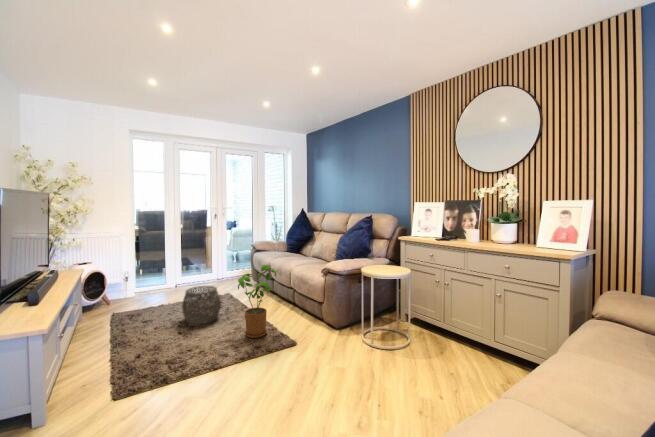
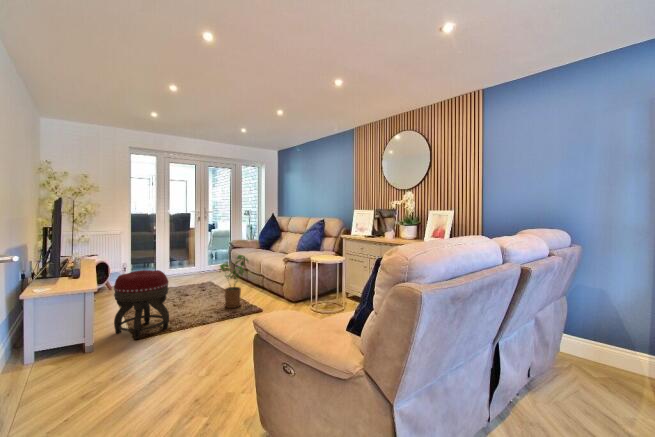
woven basket: present [182,286,221,325] -> none [175,273,206,301]
footstool: none [83,291,166,399] -> present [114,270,169,339]

